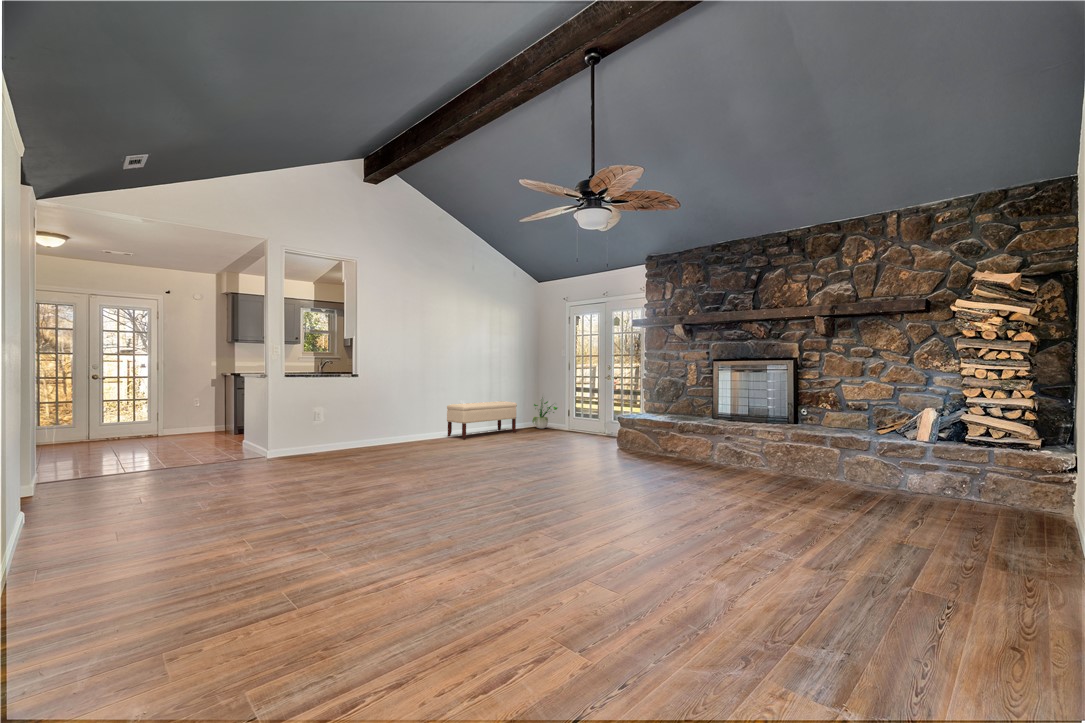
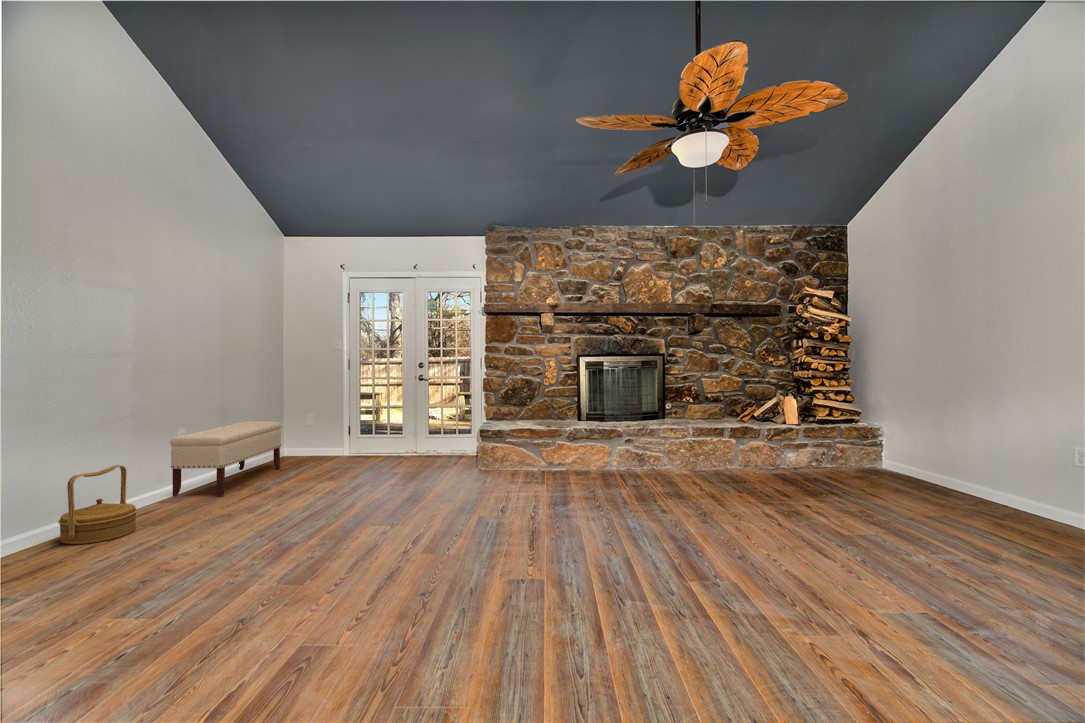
potted plant: present [532,401,557,429] -> none [285,401,337,457]
woven basket: none [385,414,414,447] -> present [58,465,137,544]

